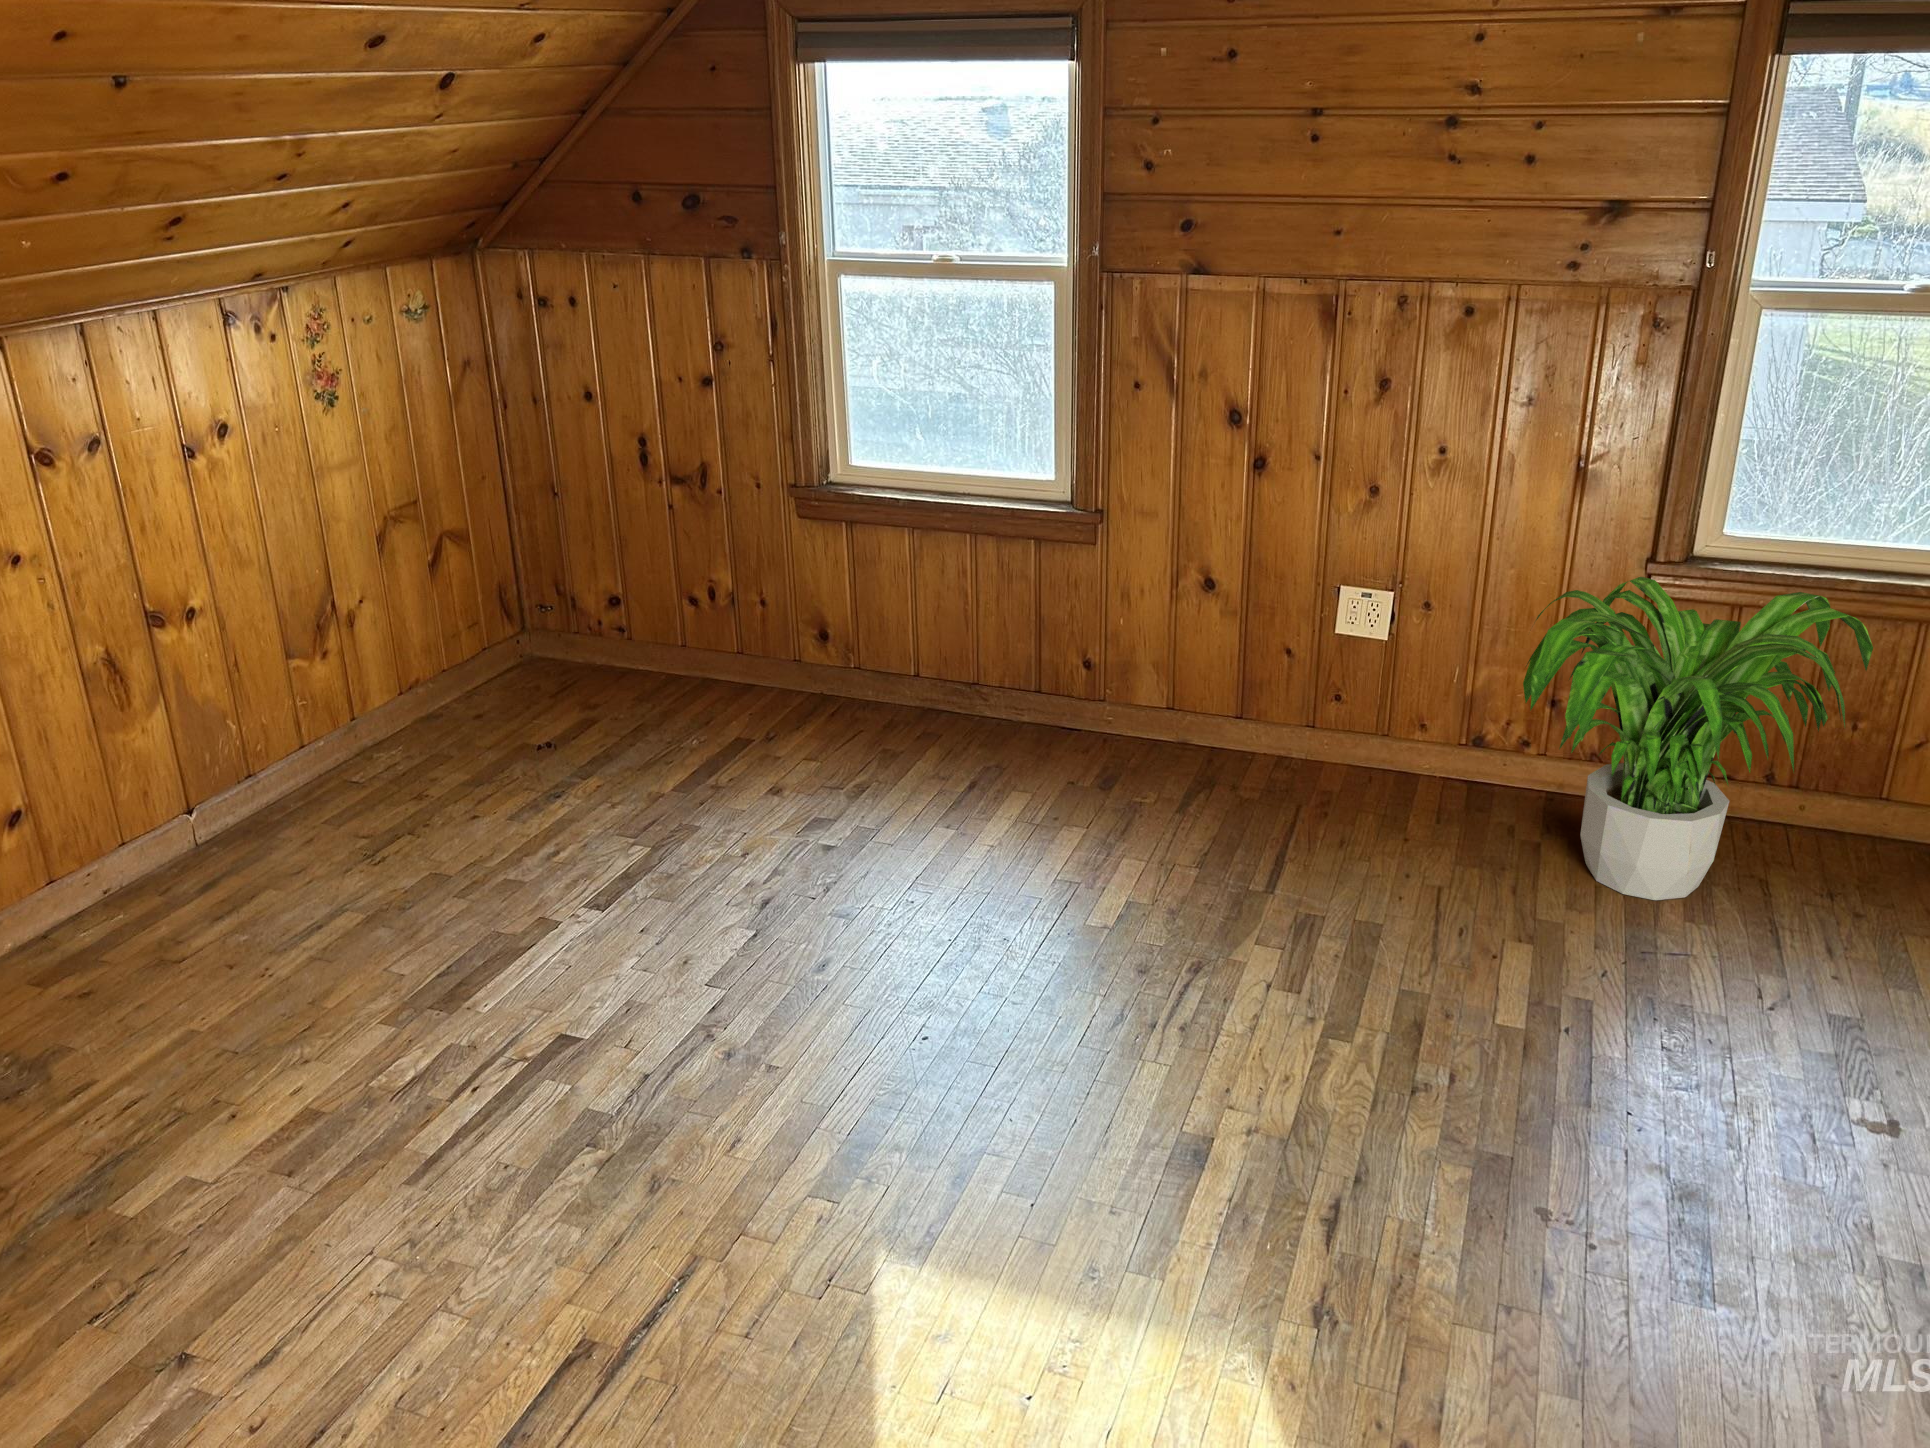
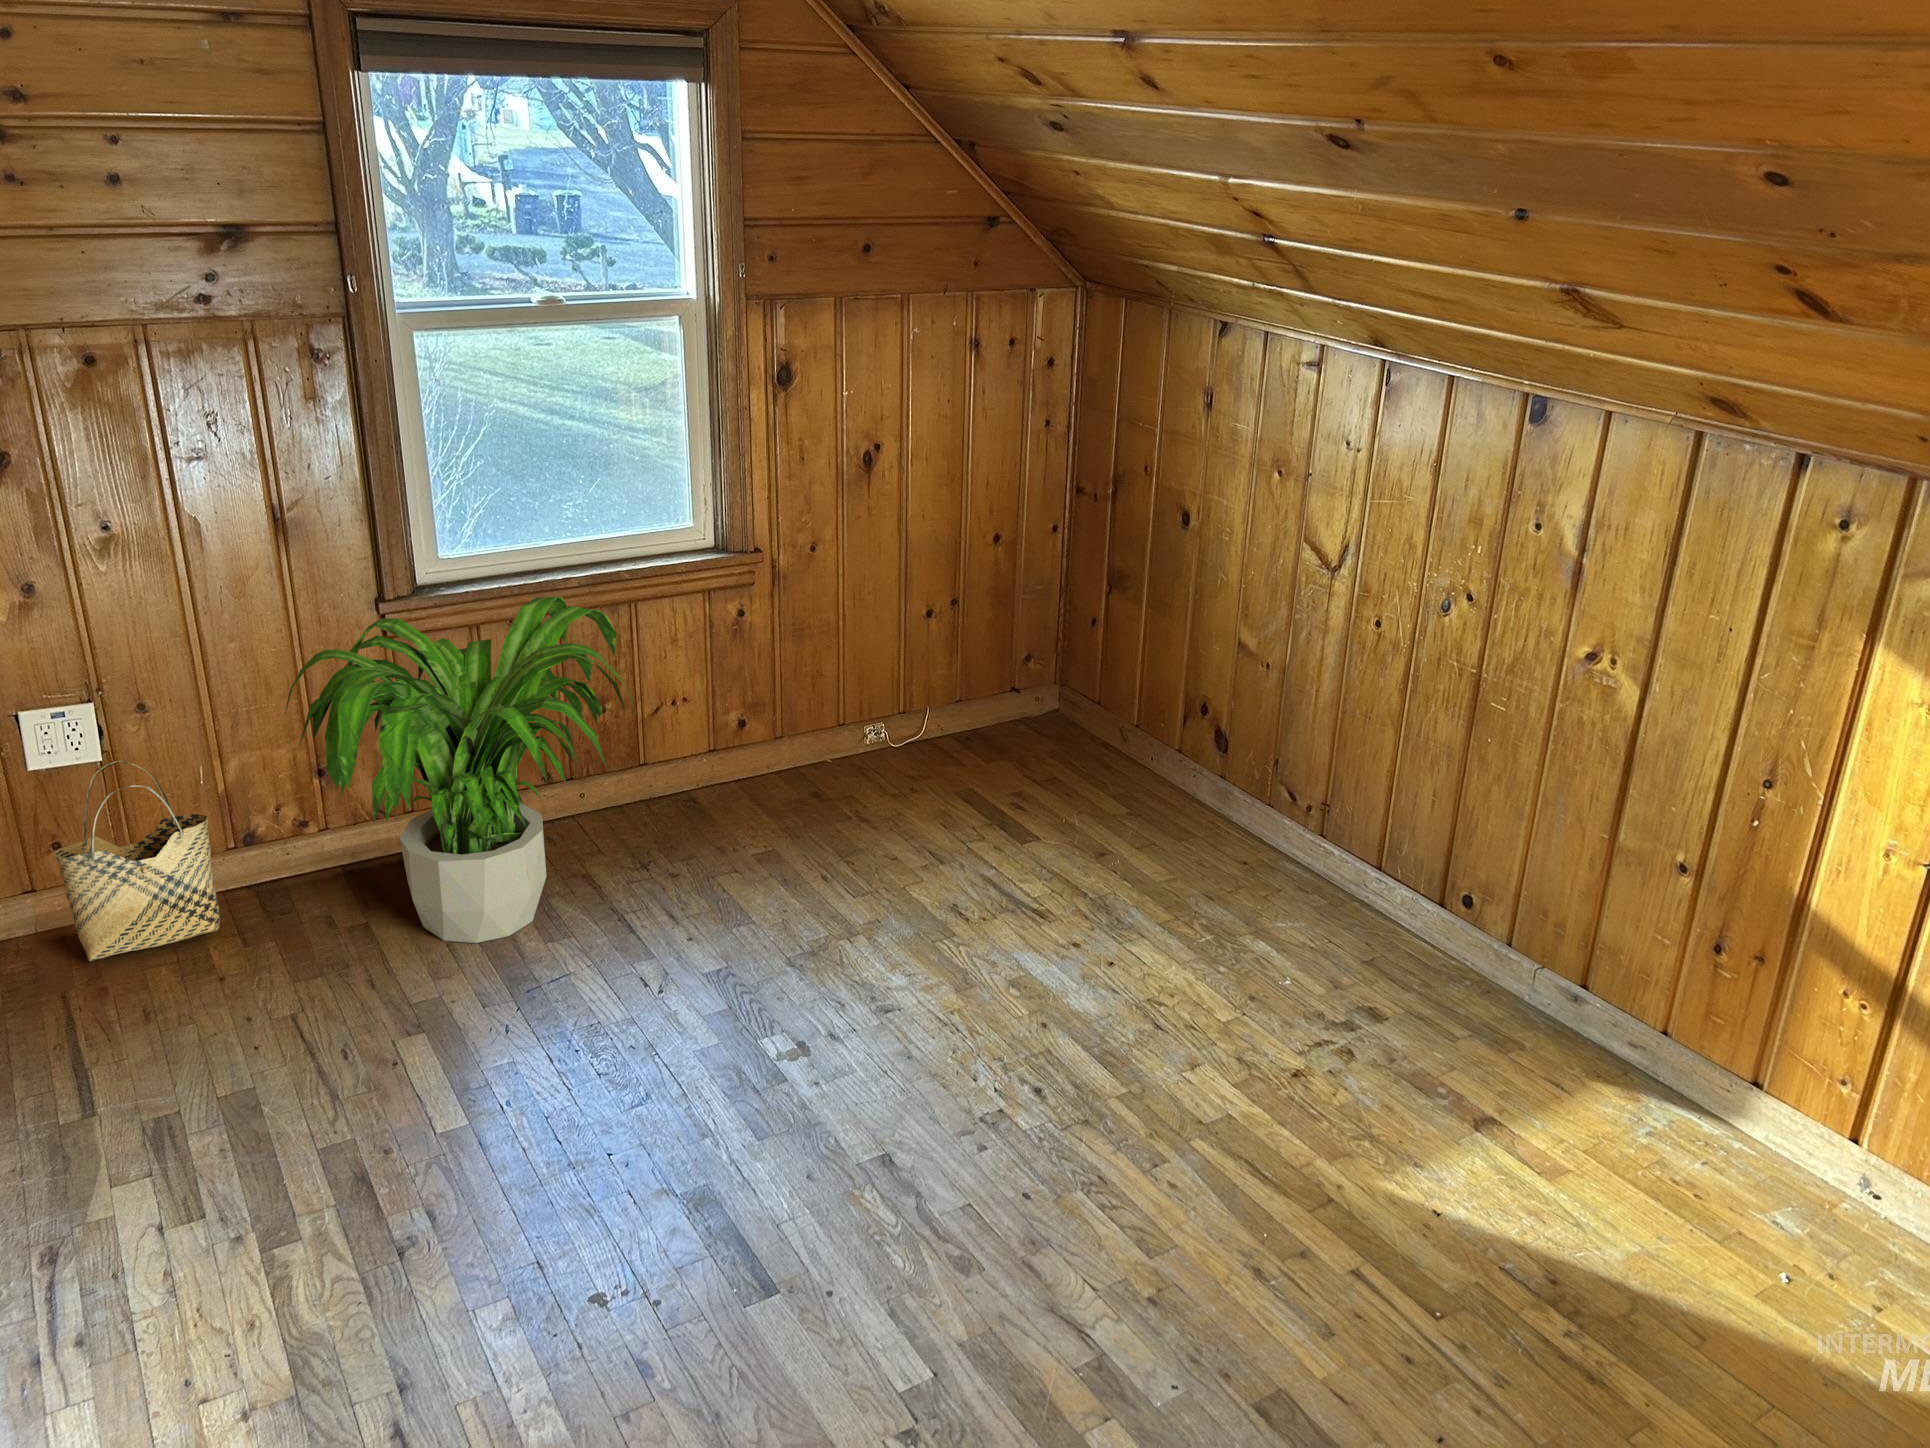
woven basket: none [1328,640,1447,802] -> present [53,760,220,961]

